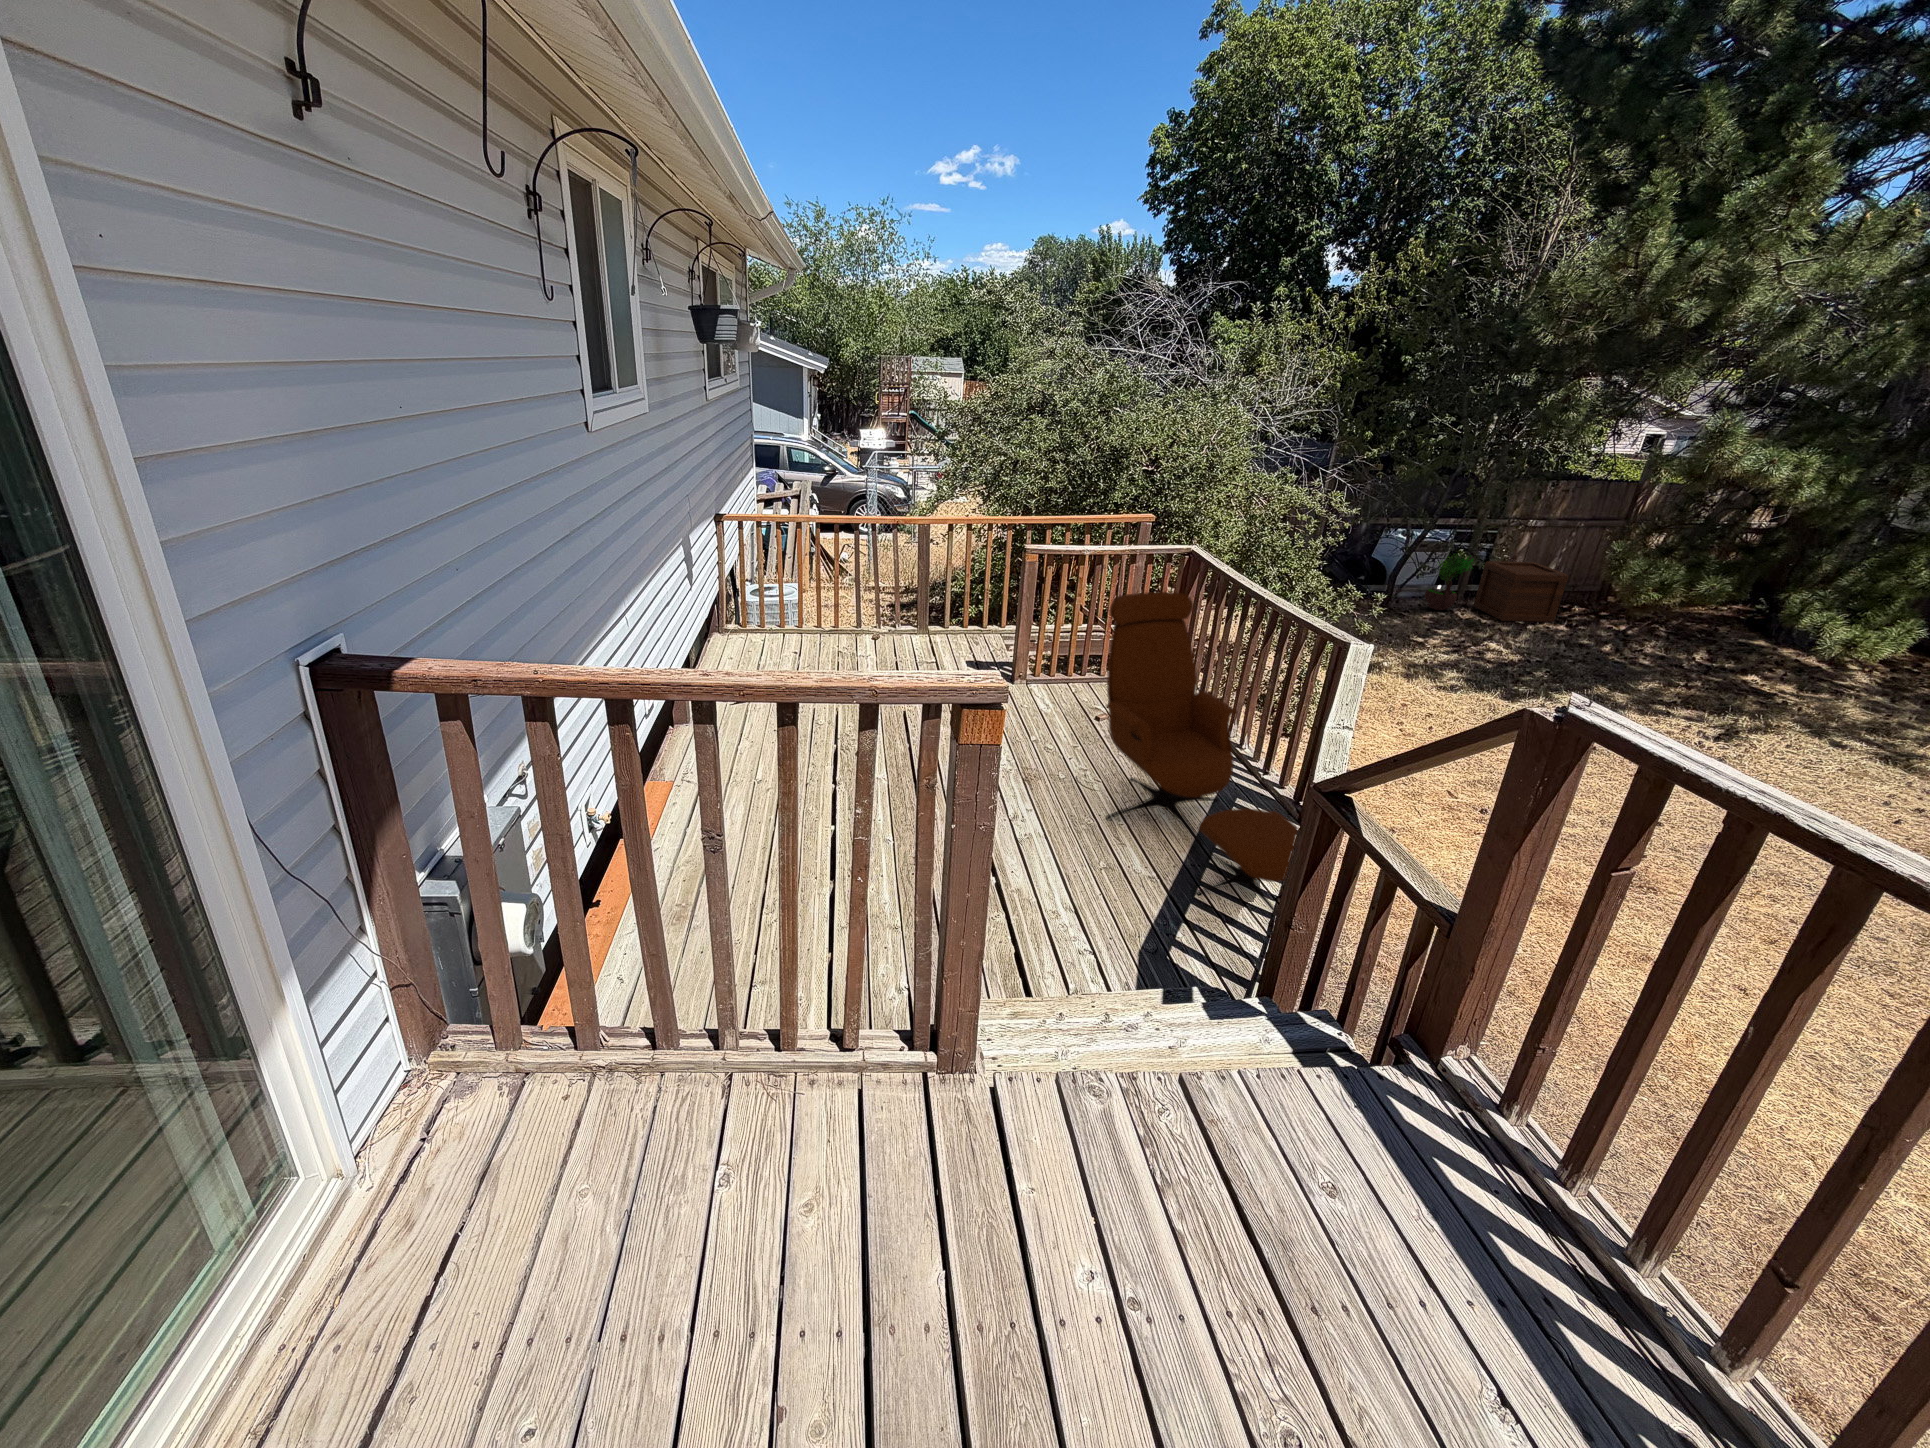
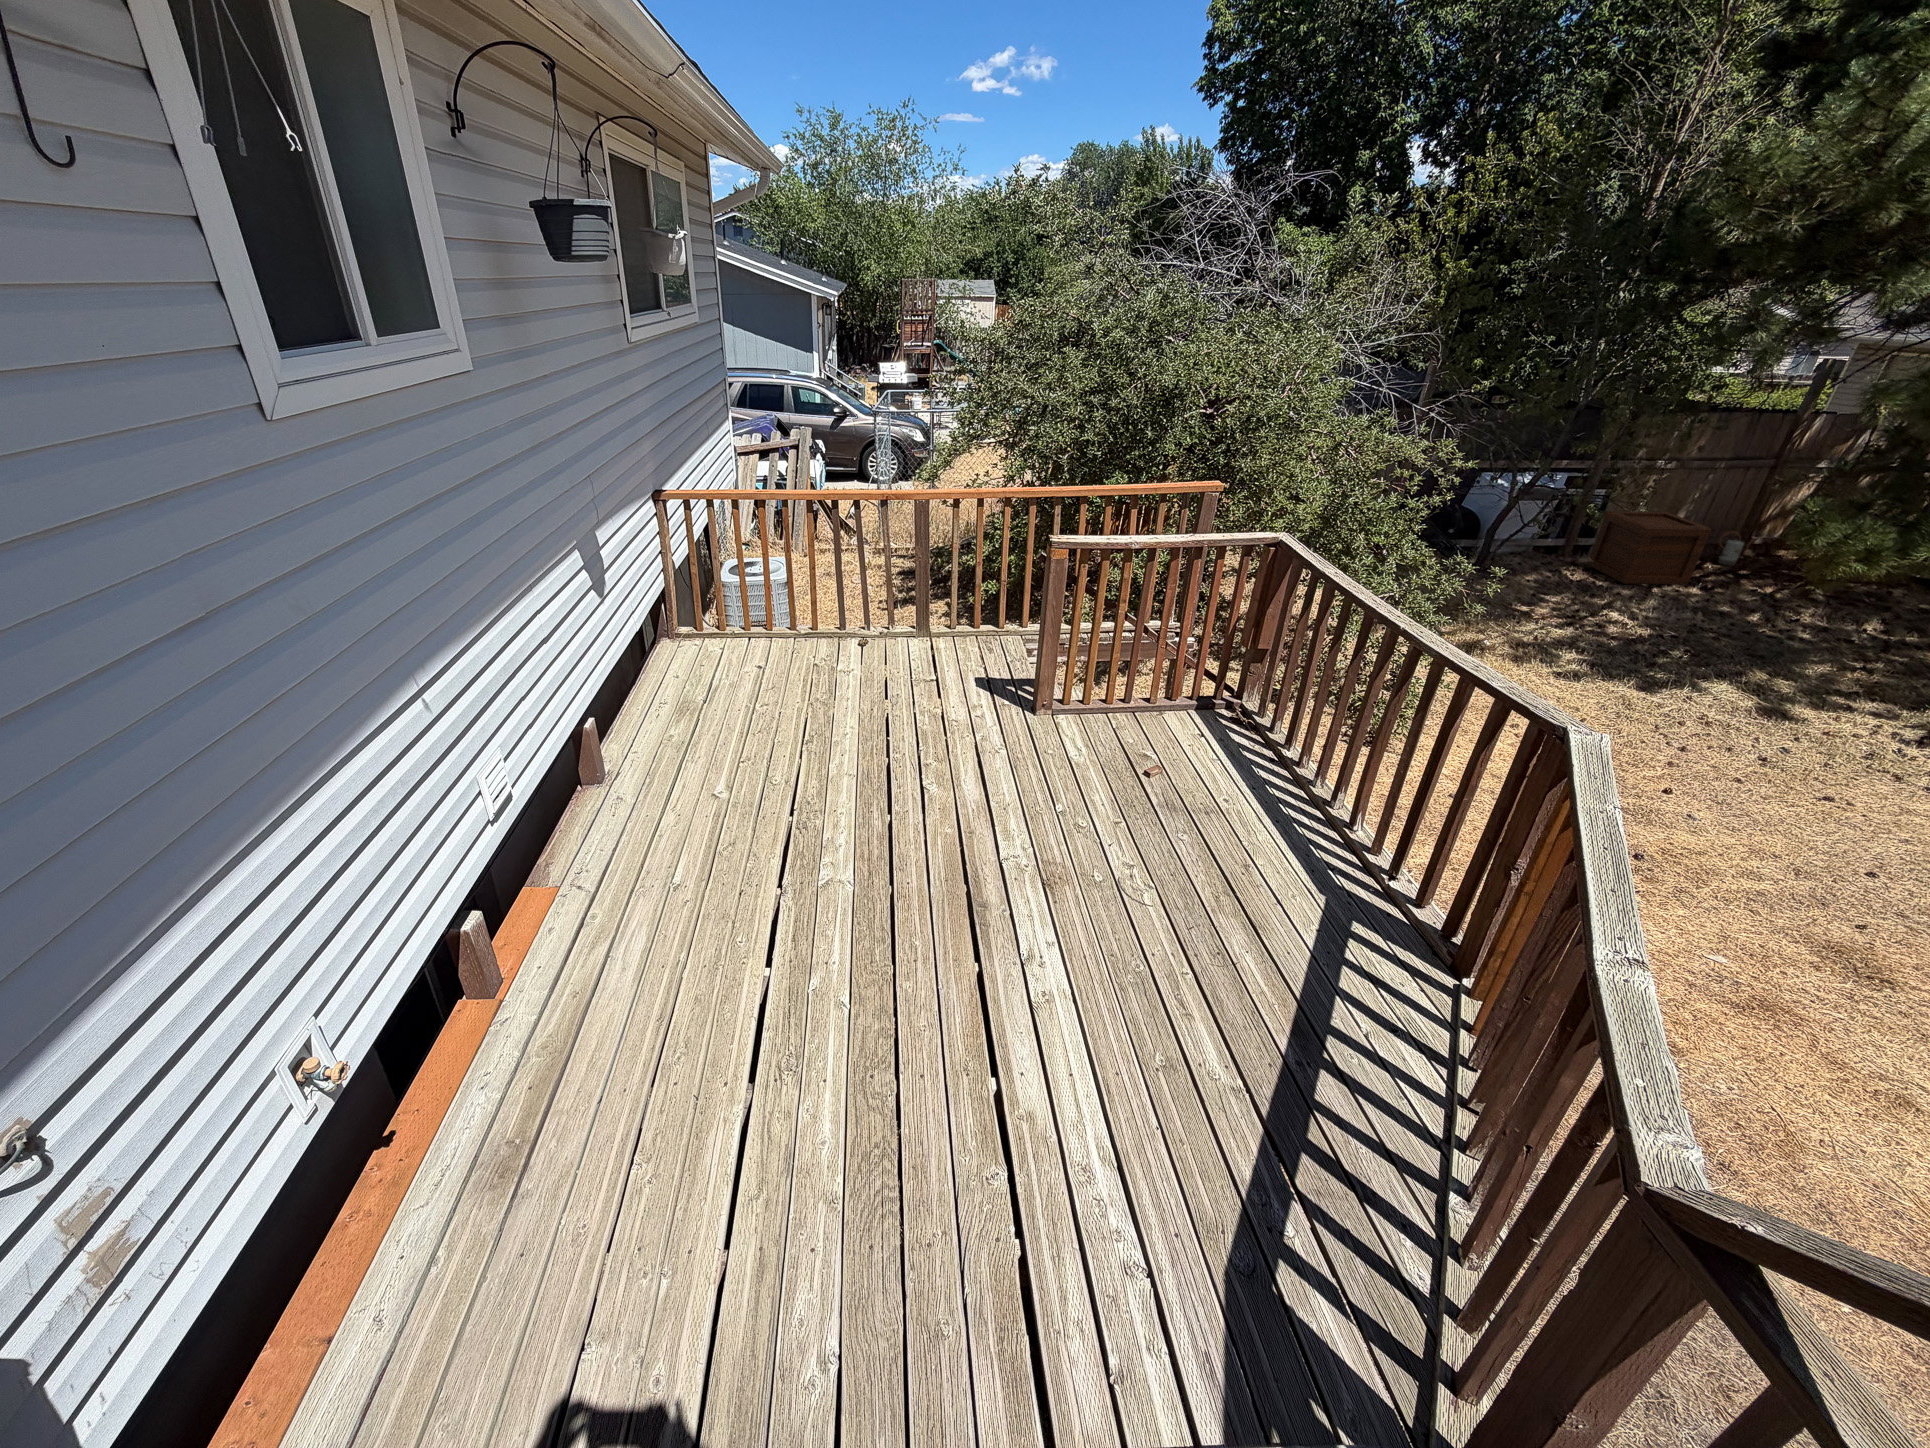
potted tree: present [1425,554,1473,610] -> none [1528,498,1595,570]
watering can: none [1580,579,1609,608] -> present [1719,531,1751,566]
lounge chair: present [1106,592,1298,914] -> none [1156,629,1478,1168]

